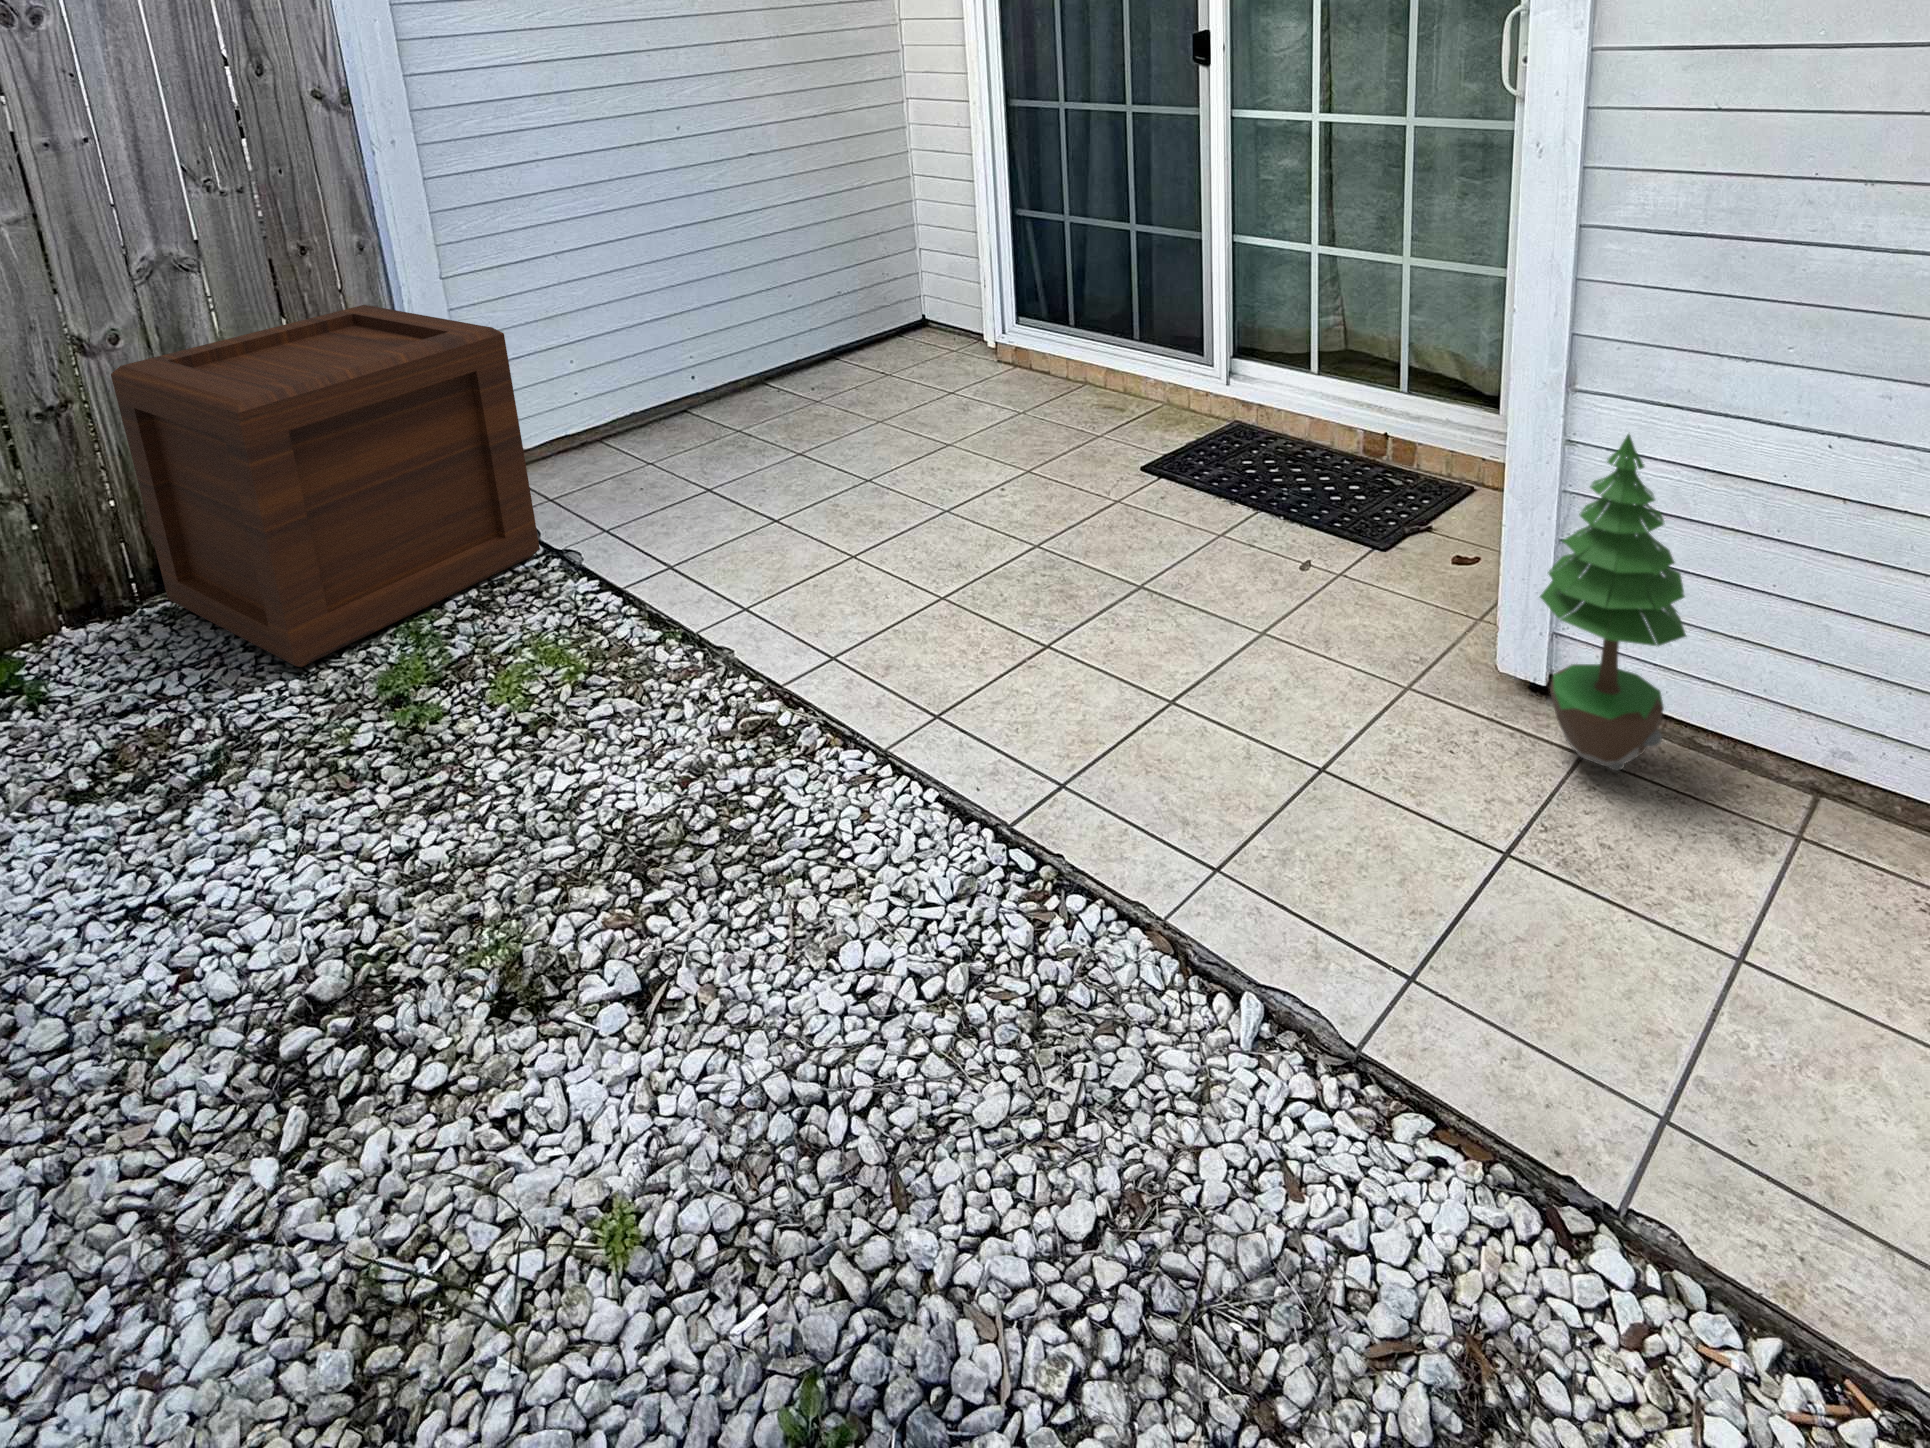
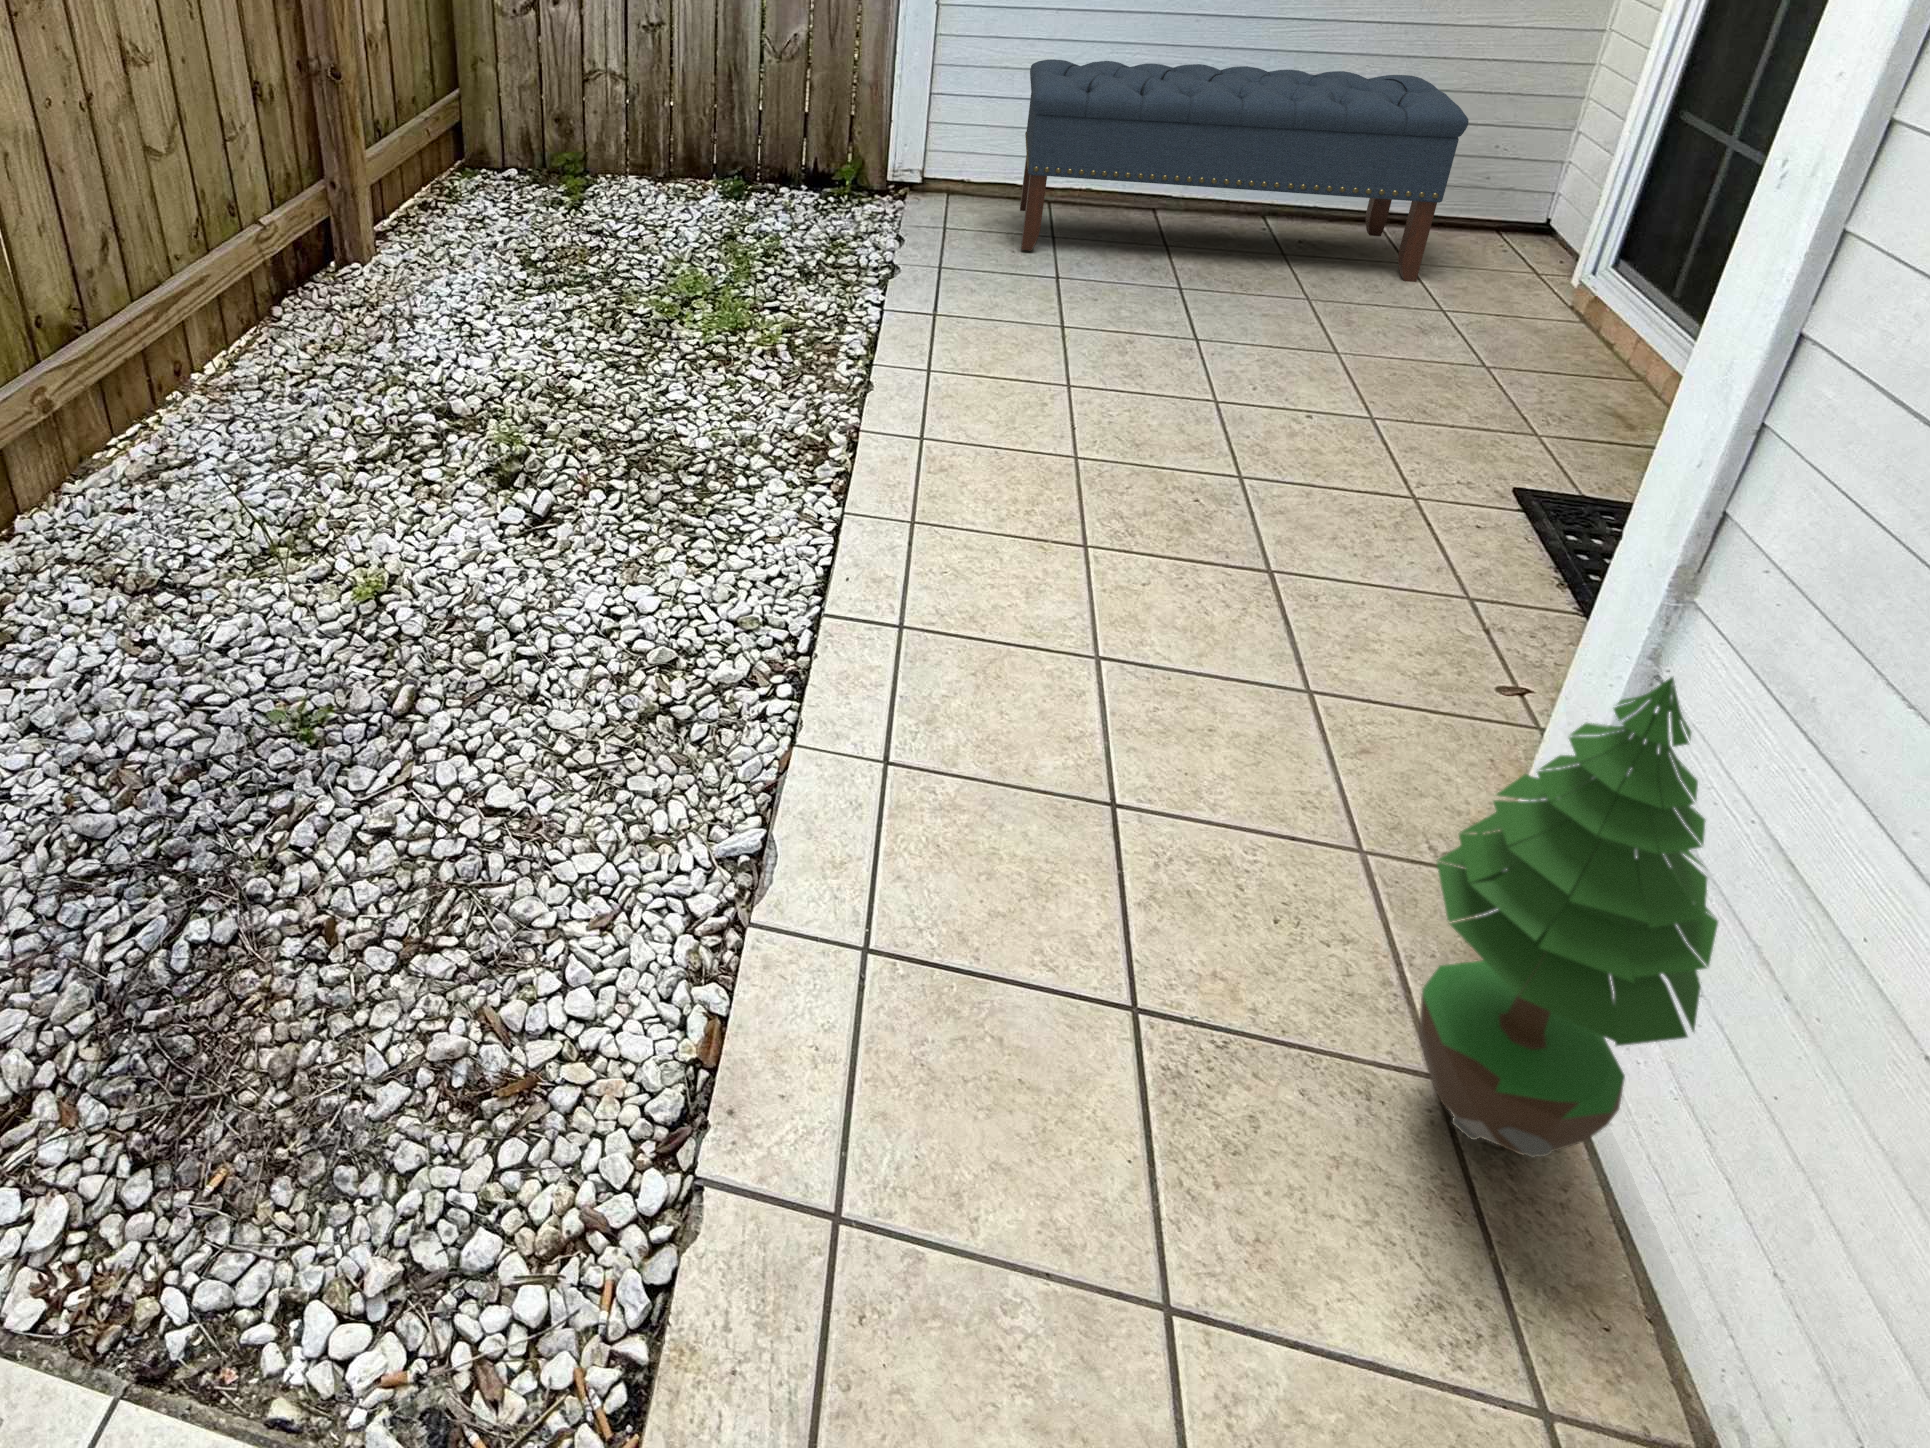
bench: none [555,240,913,482] -> present [1020,59,1469,282]
wooden crate: present [111,305,540,667] -> none [665,14,891,262]

